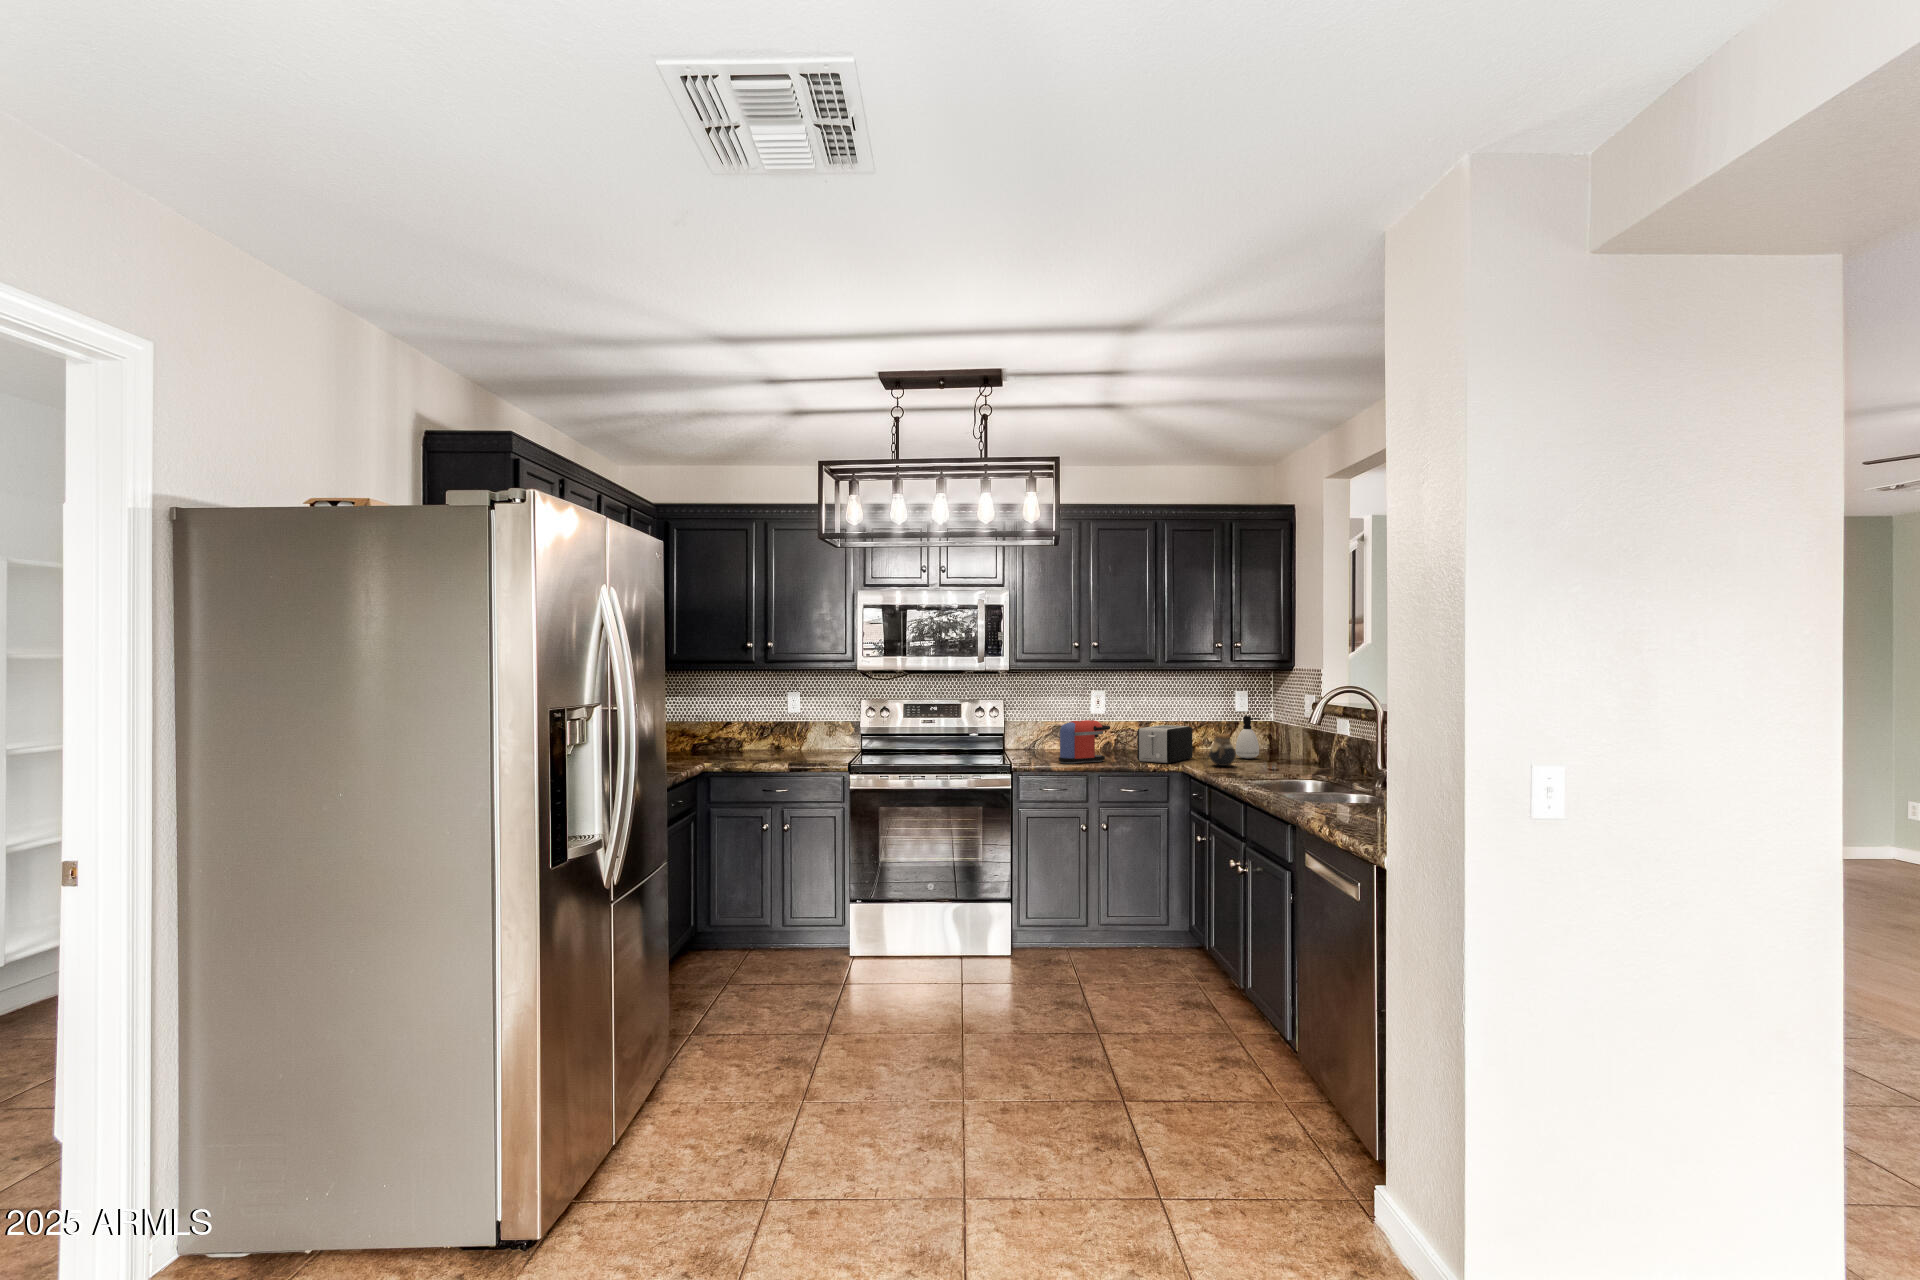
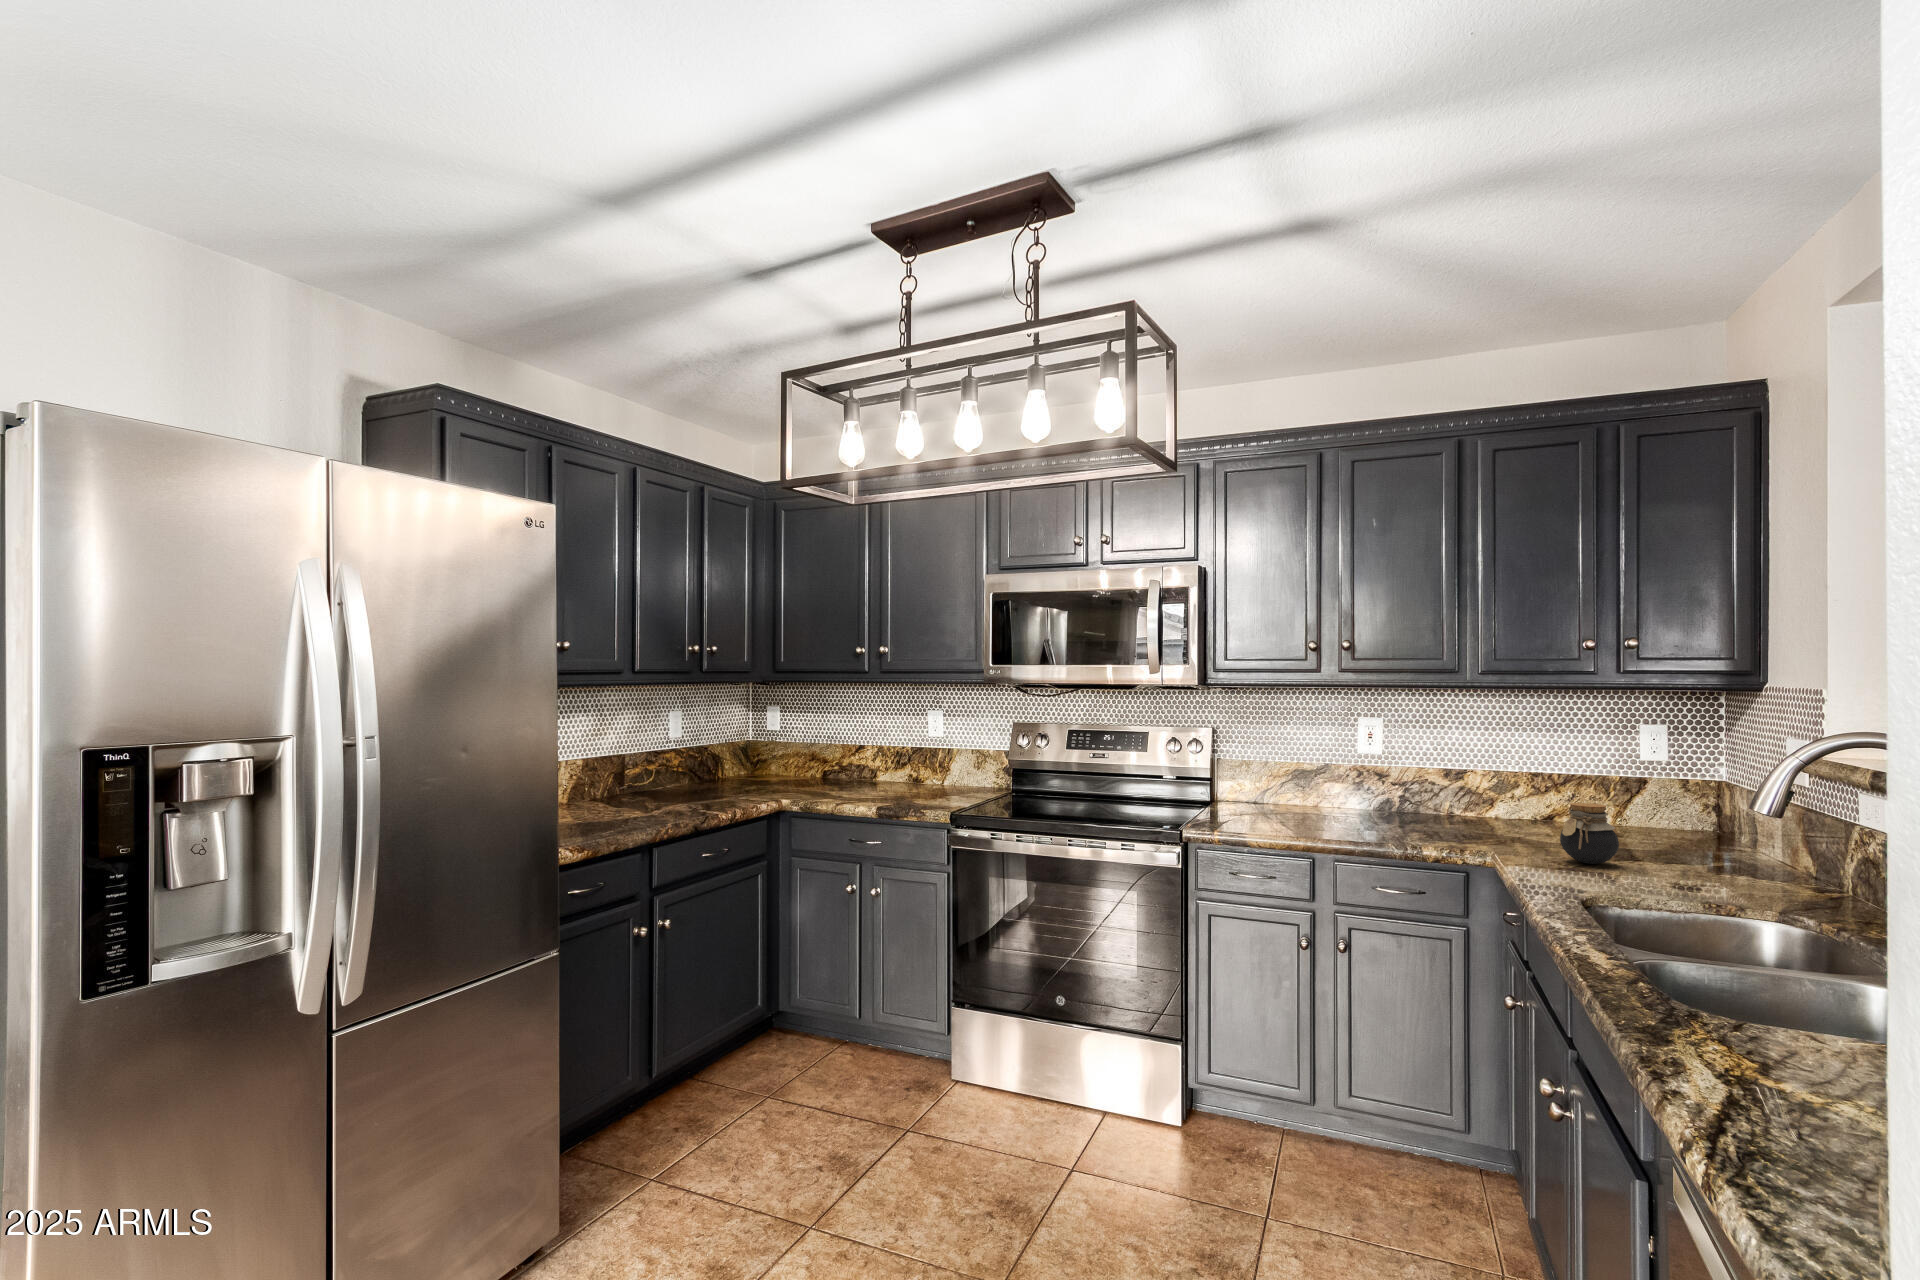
soap dispenser: present [1236,716,1259,759] -> none [1634,770,1687,849]
coffee maker: present [1059,720,1110,764] -> none [1279,765,1376,835]
toaster: present [1137,725,1193,763] -> none [1424,778,1541,848]

